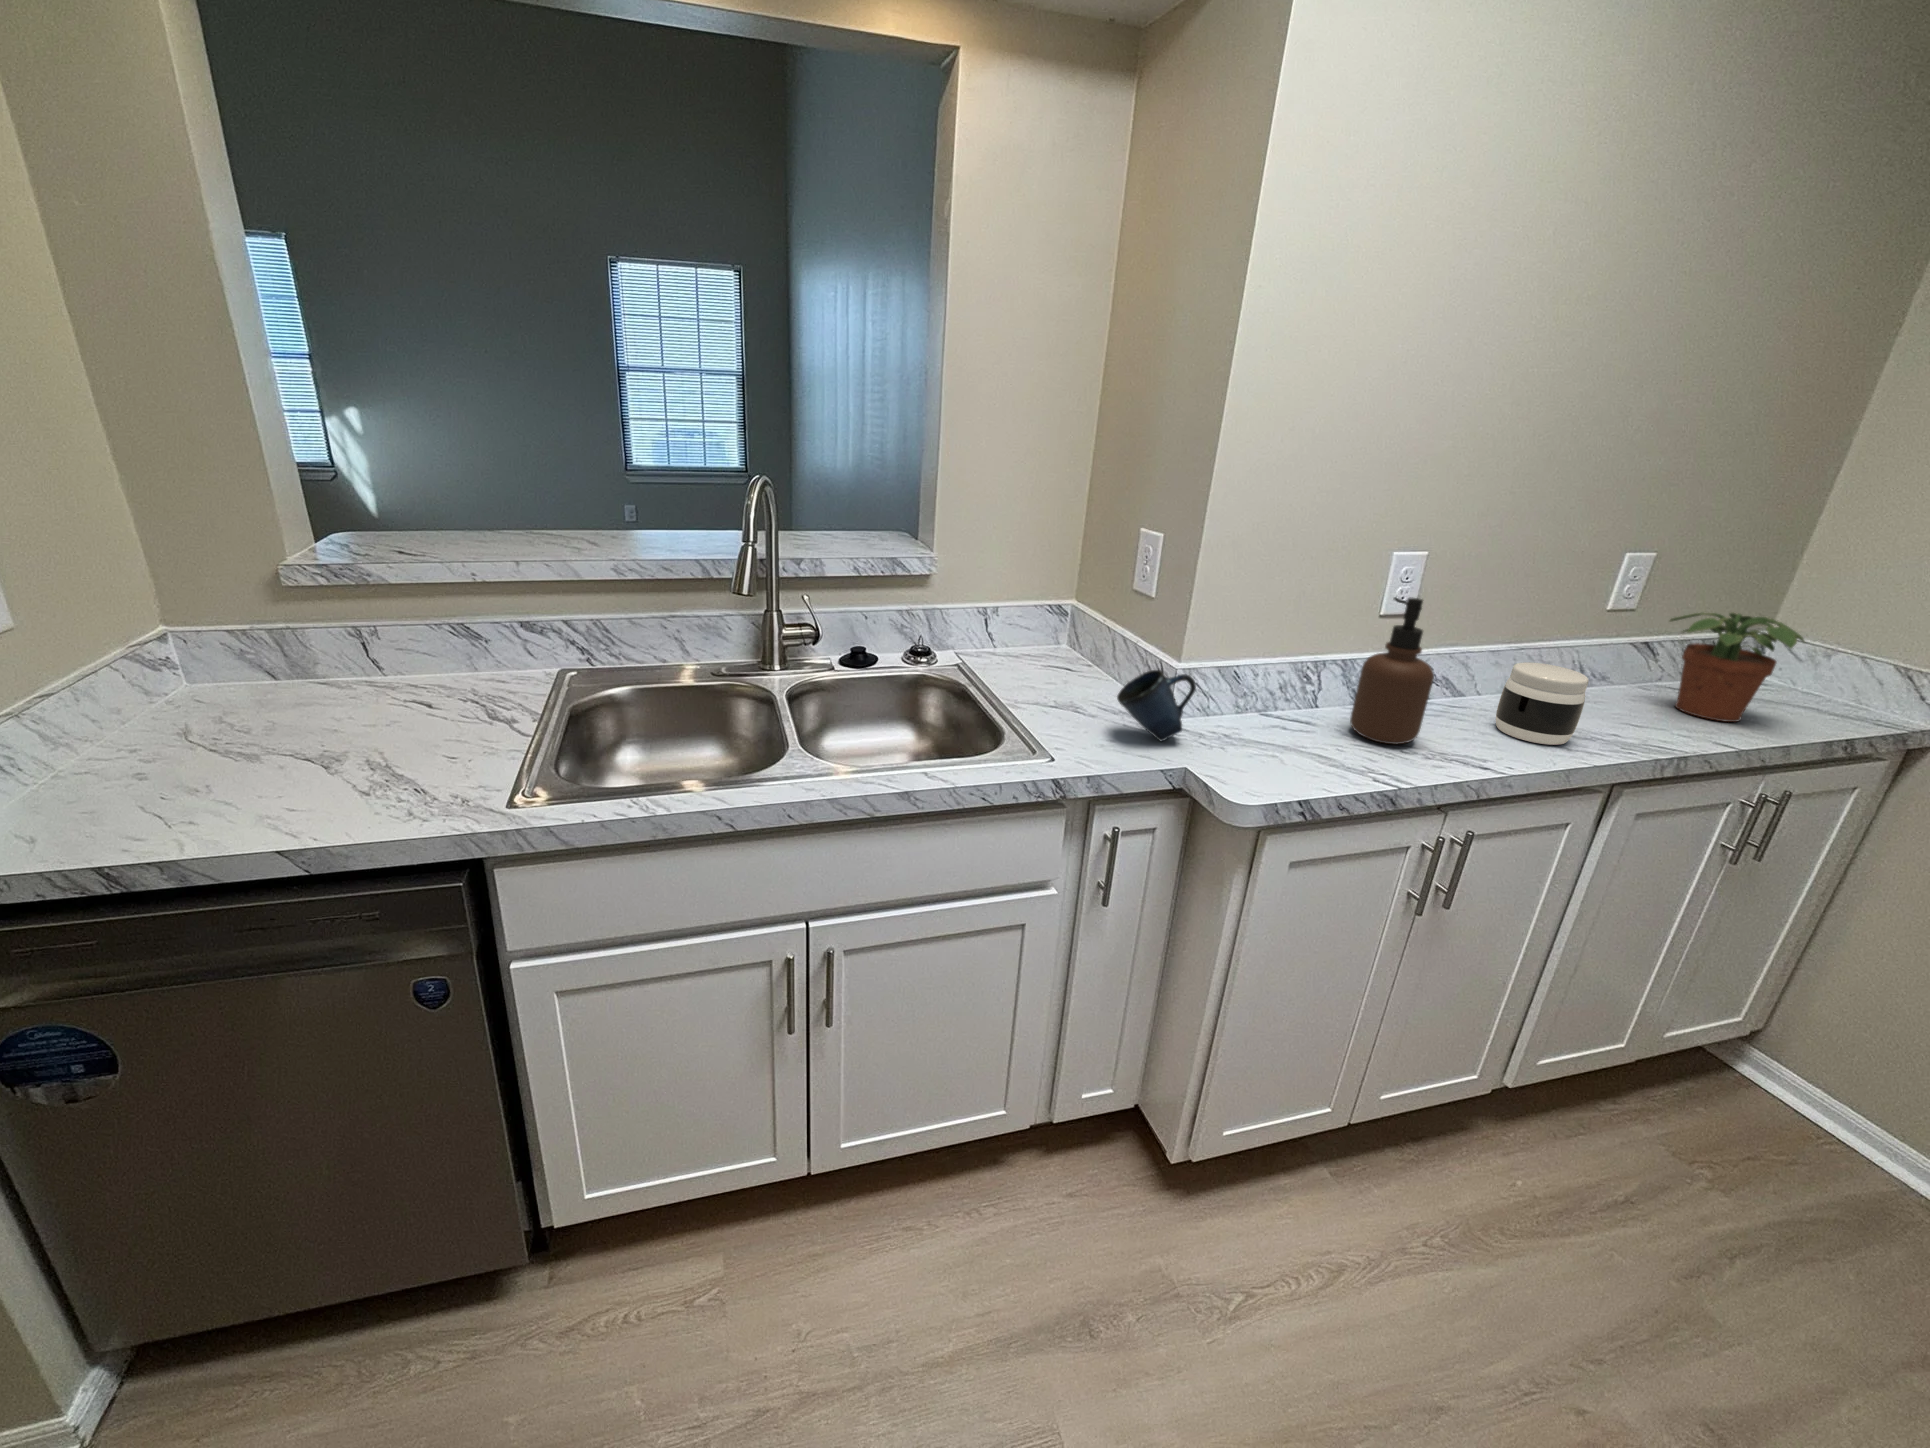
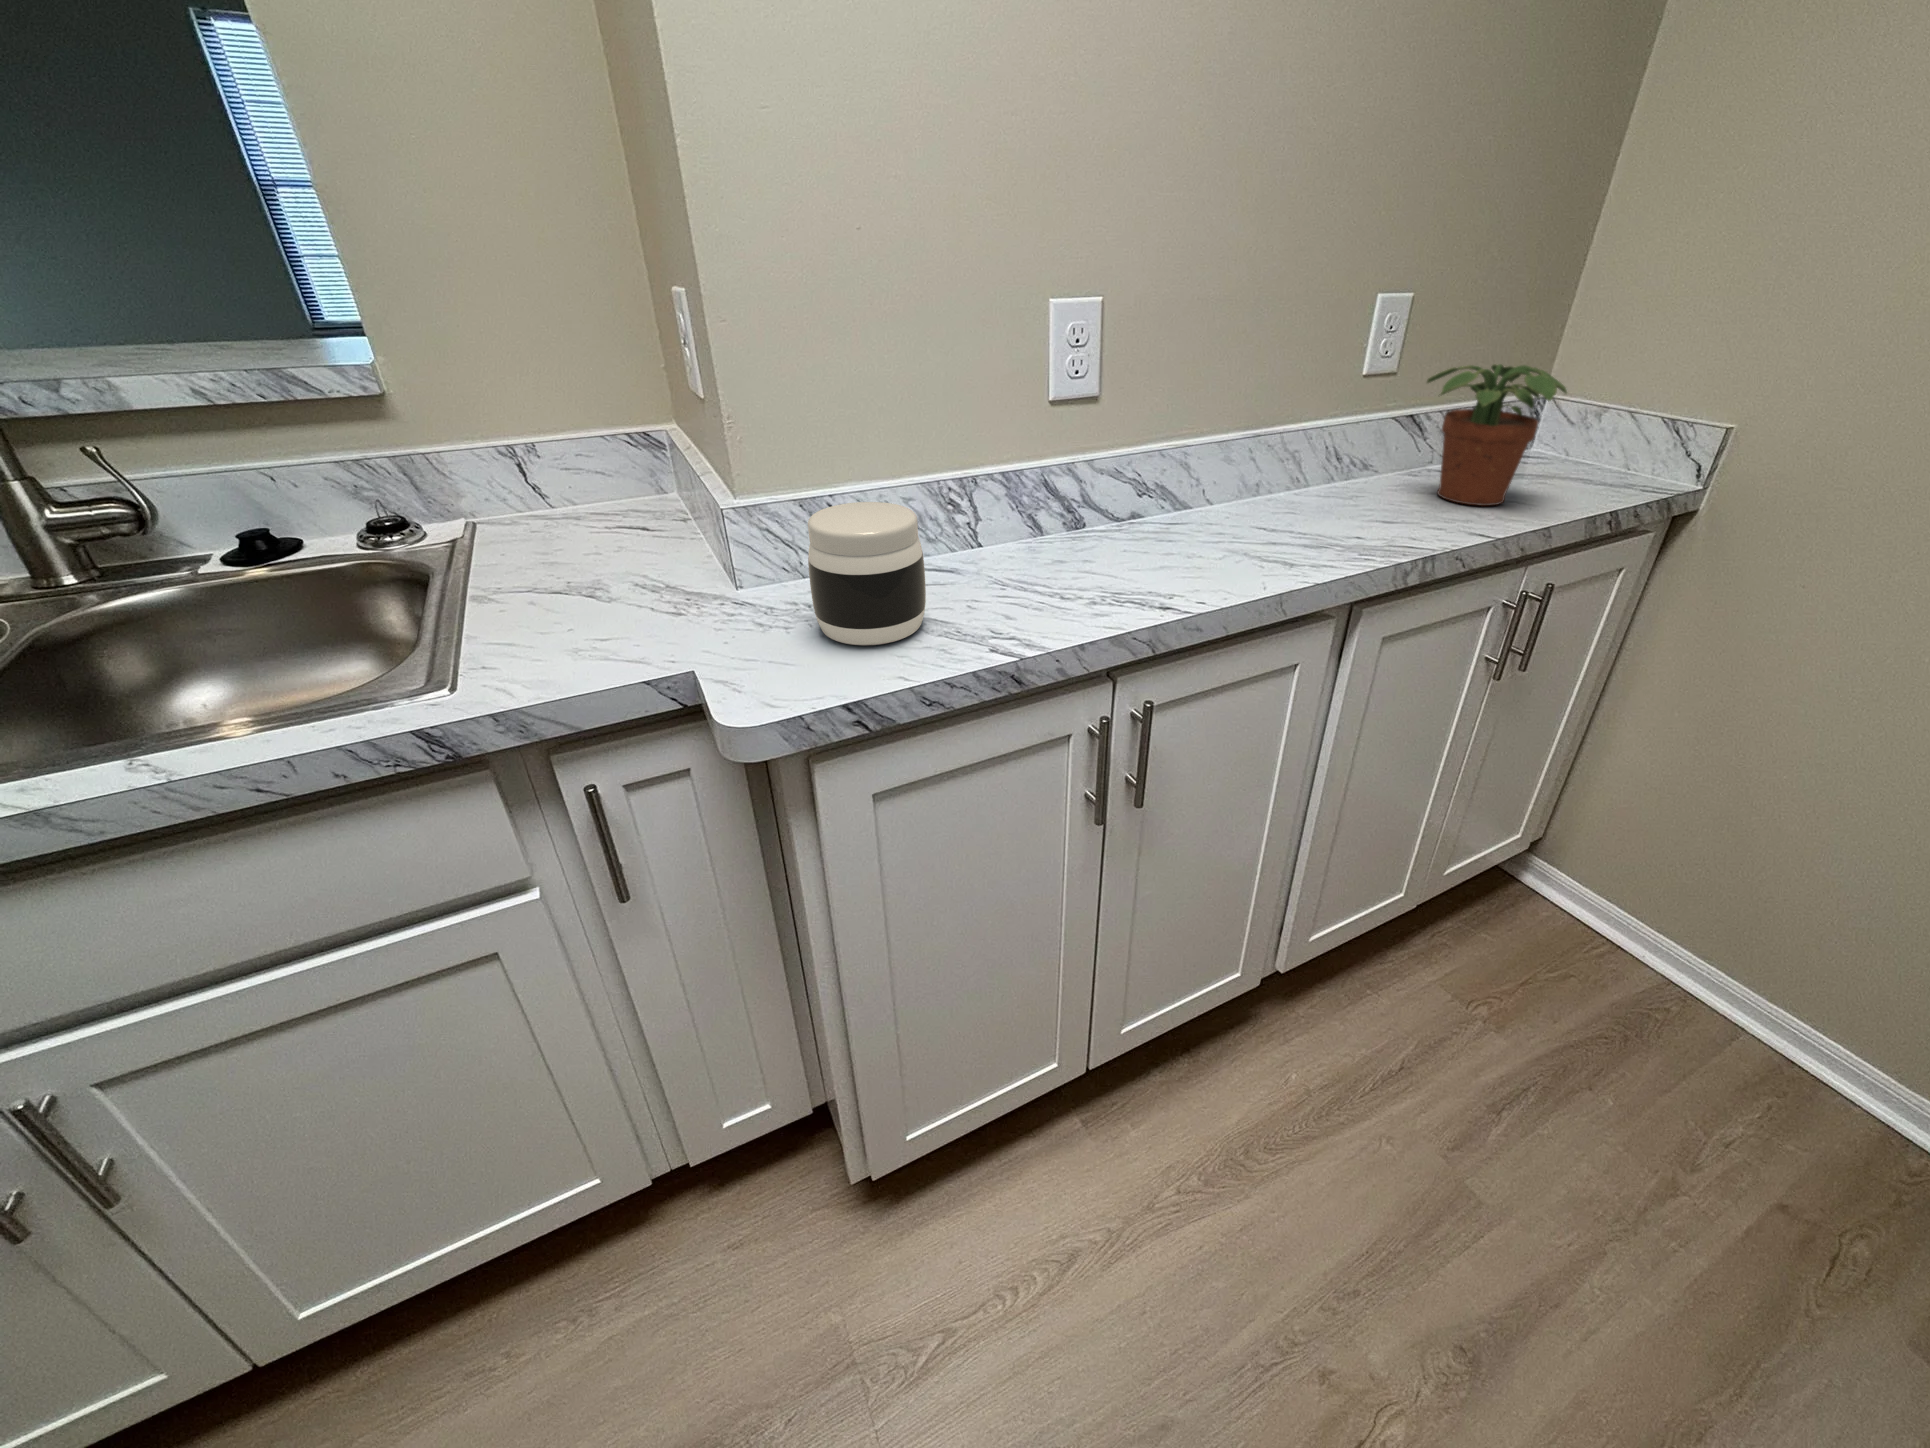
soap dispenser: present [1350,597,1434,744] -> none [1001,360,1093,588]
jar: present [1496,662,1589,745] -> present [808,502,926,645]
mug: present [1117,670,1196,741] -> none [591,514,719,631]

